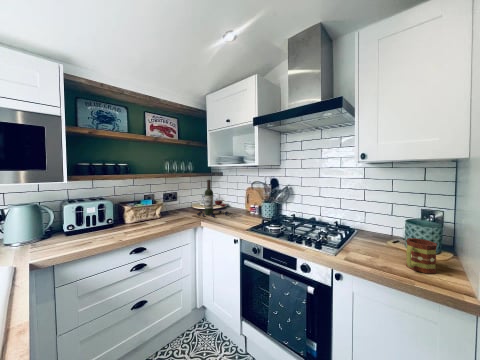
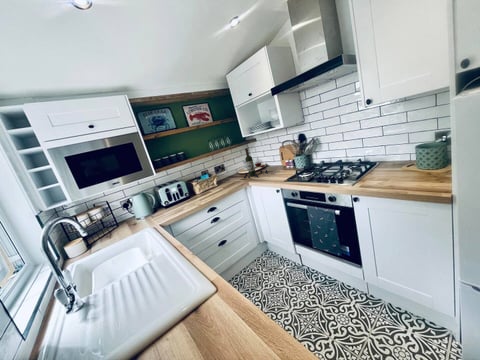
mug: present [406,238,437,273] -> none [404,160,432,185]

